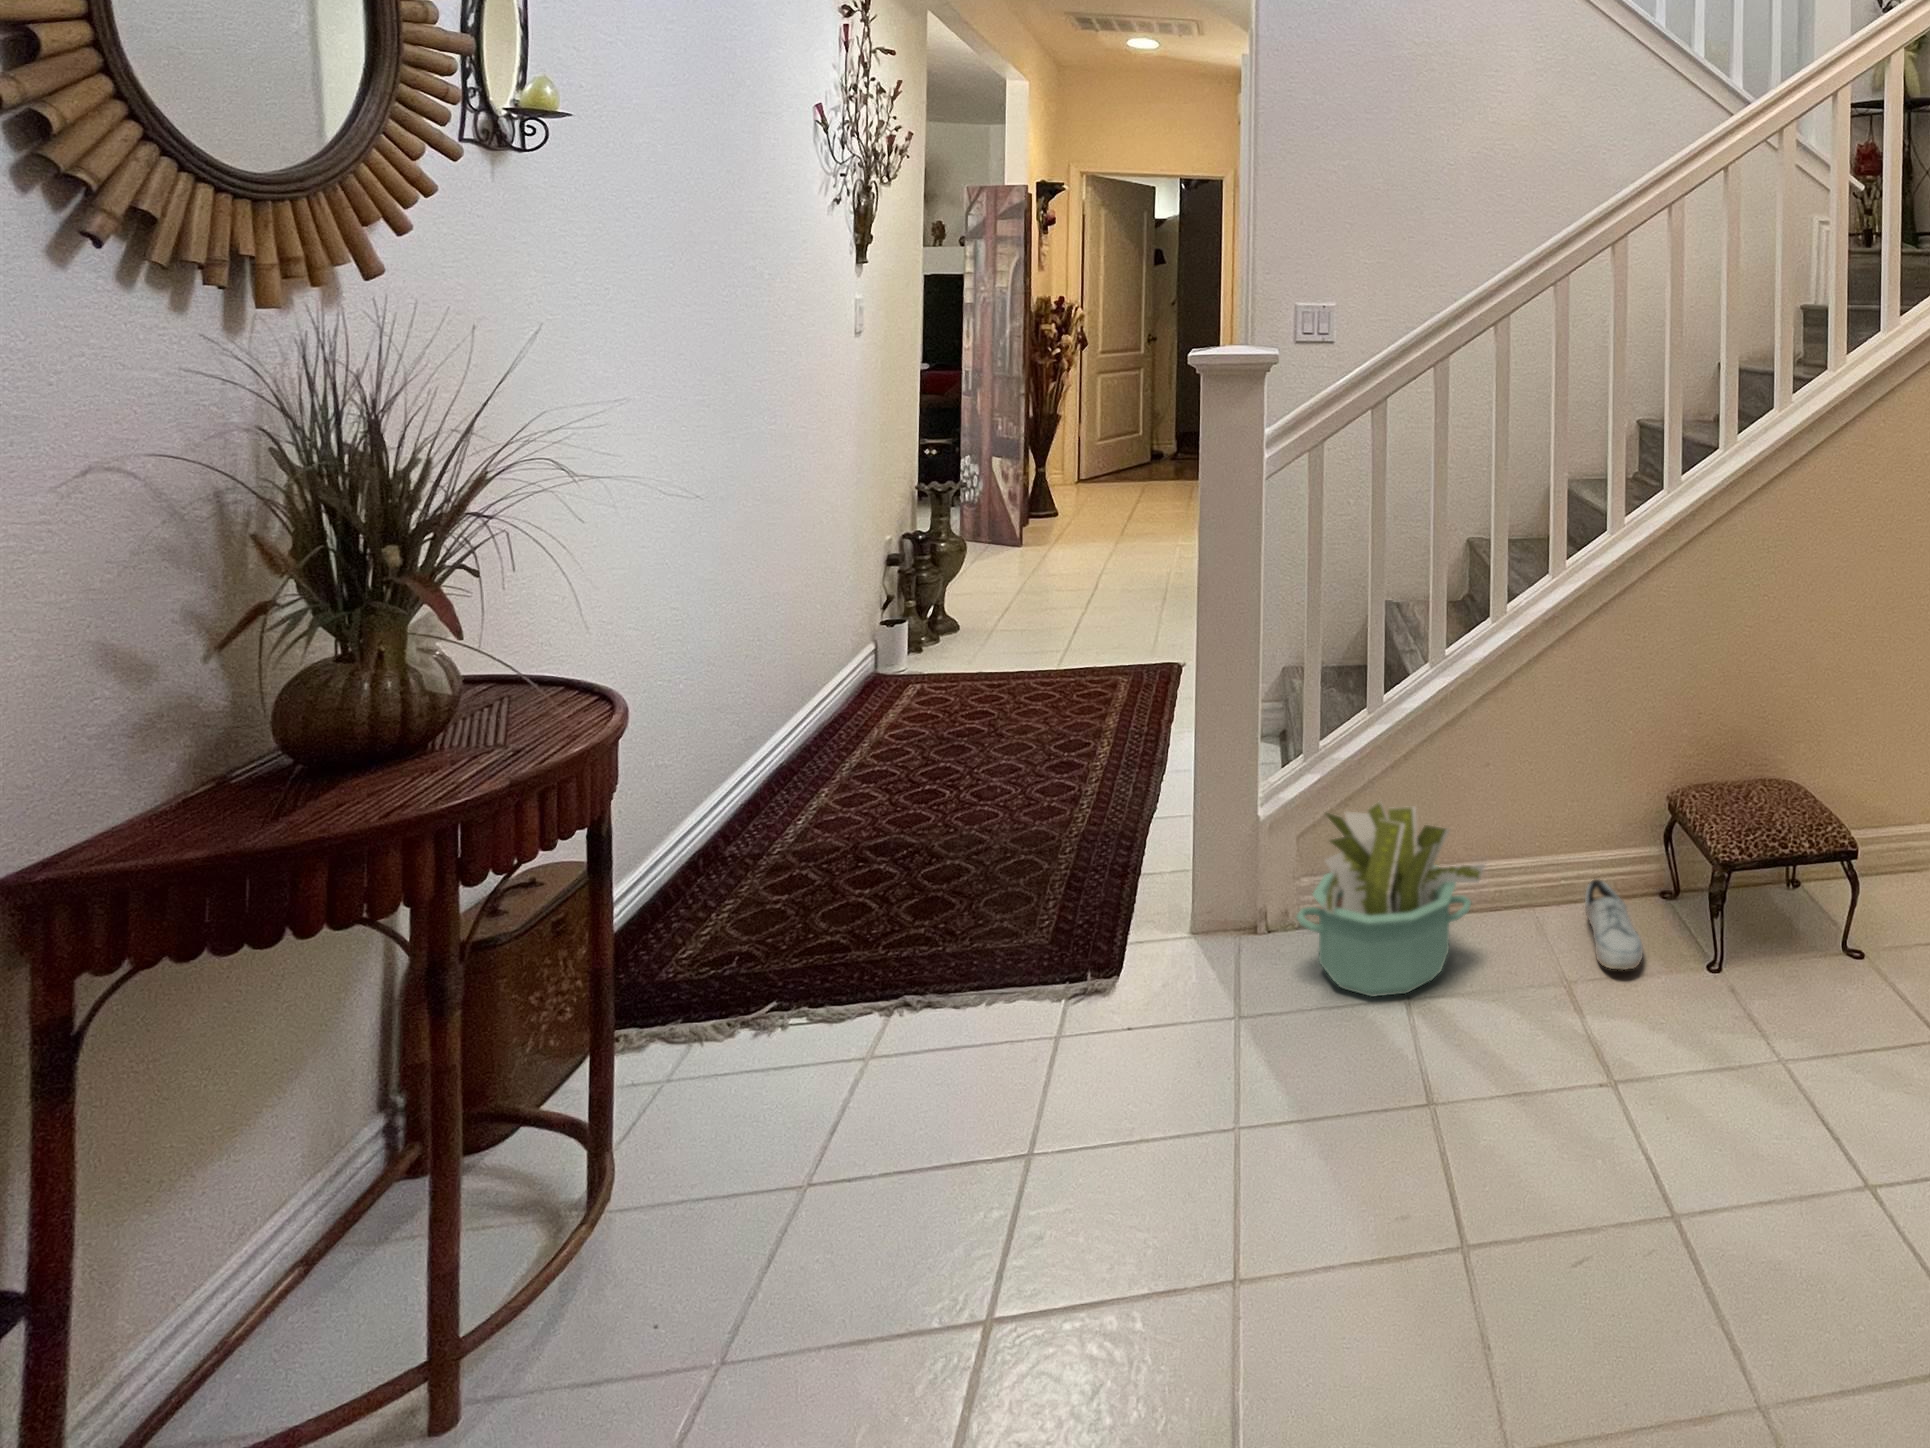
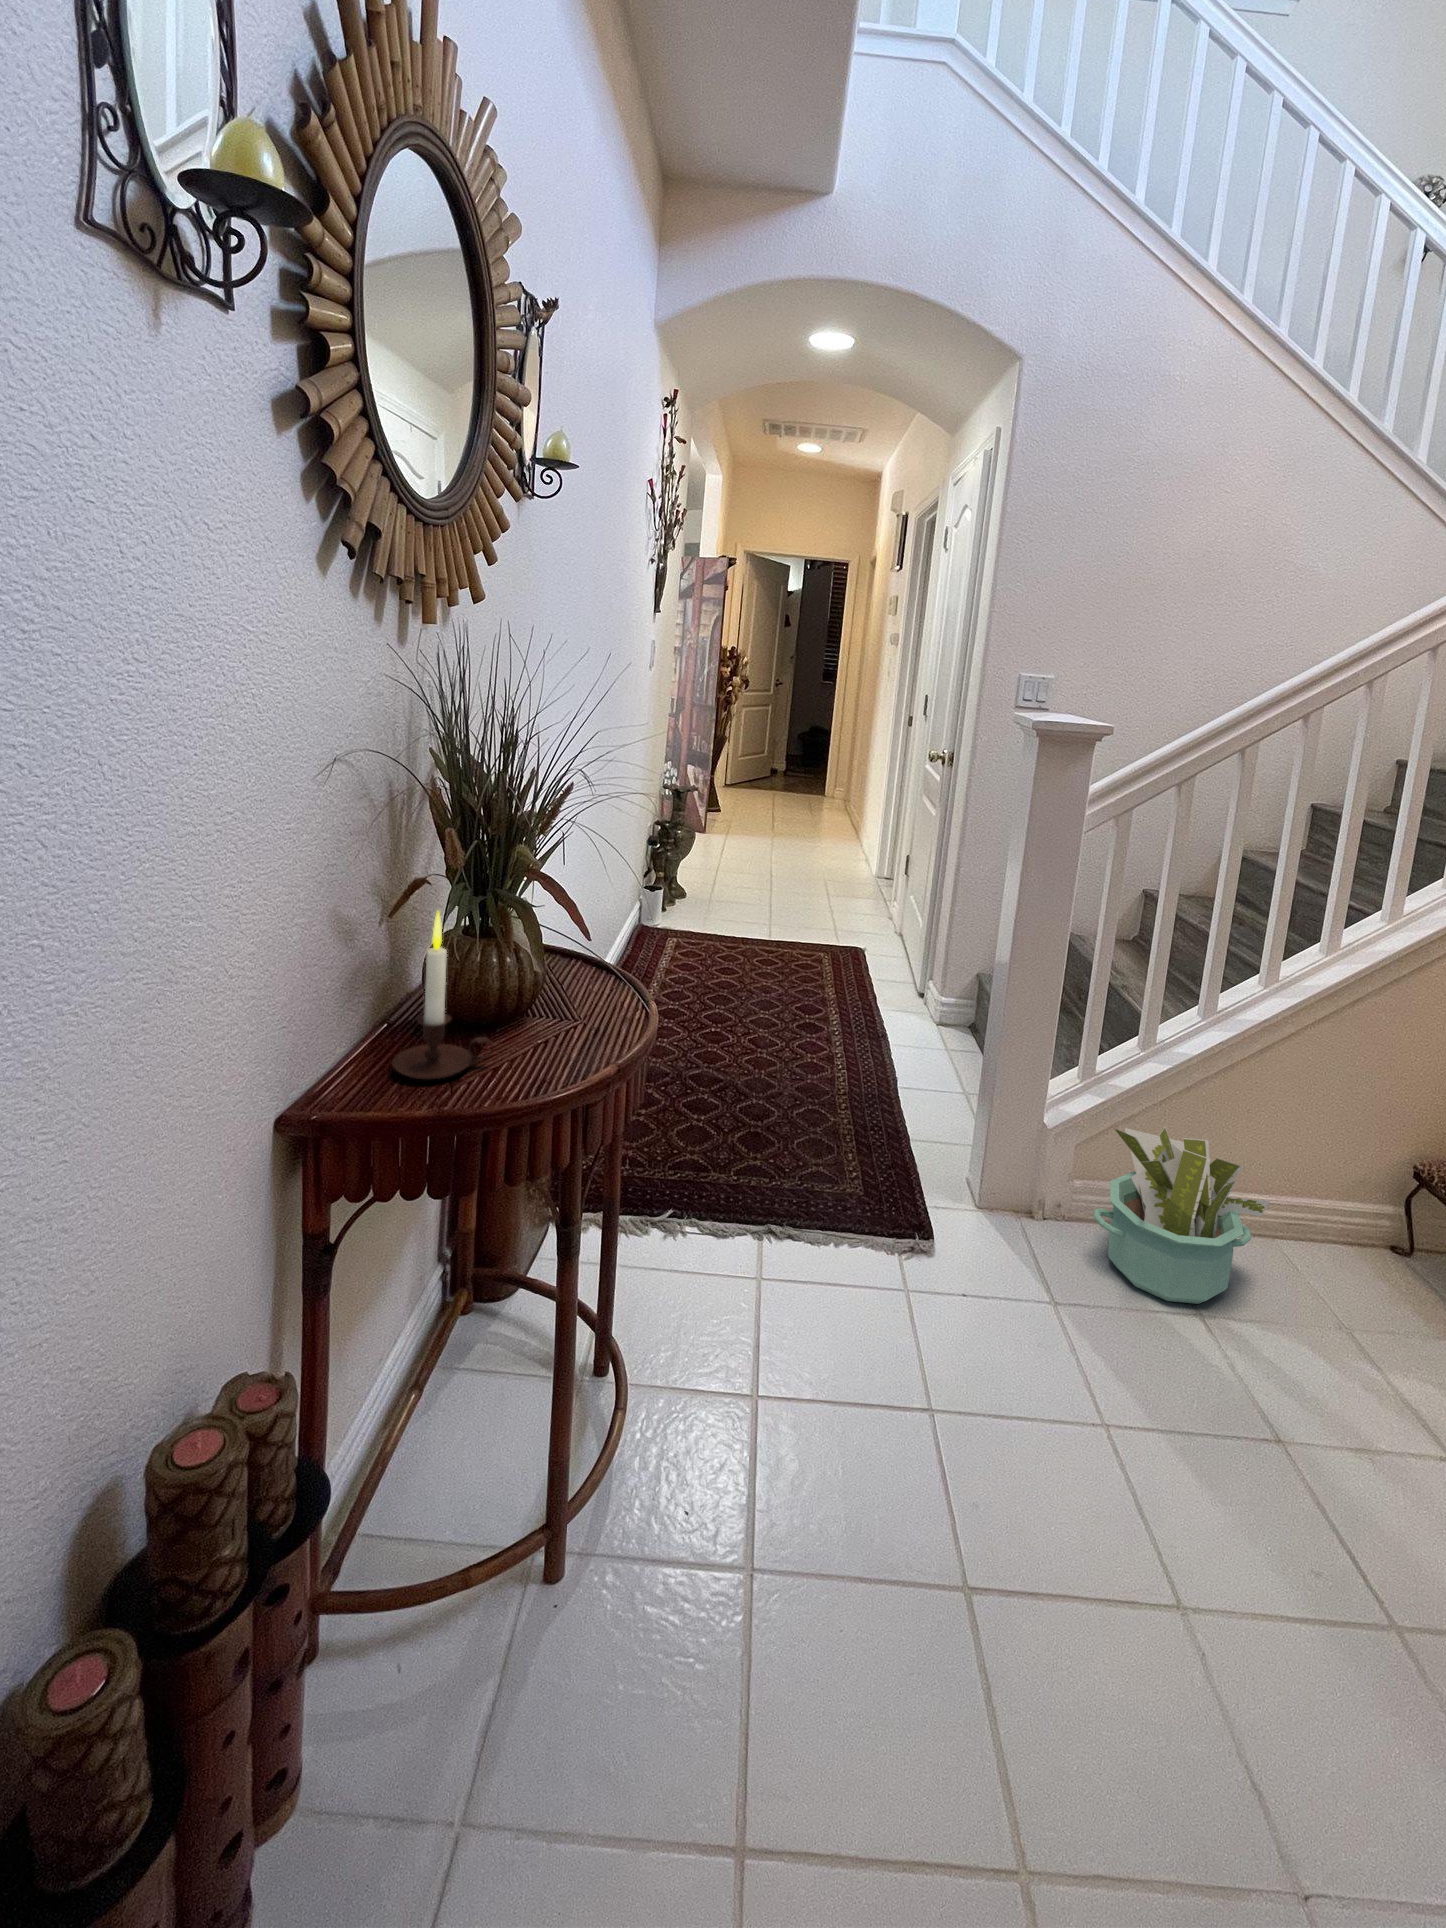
candle: none [202,619,342,810] -> present [392,912,493,1079]
shoe: present [1585,879,1643,970] -> none [1329,1220,1416,1321]

